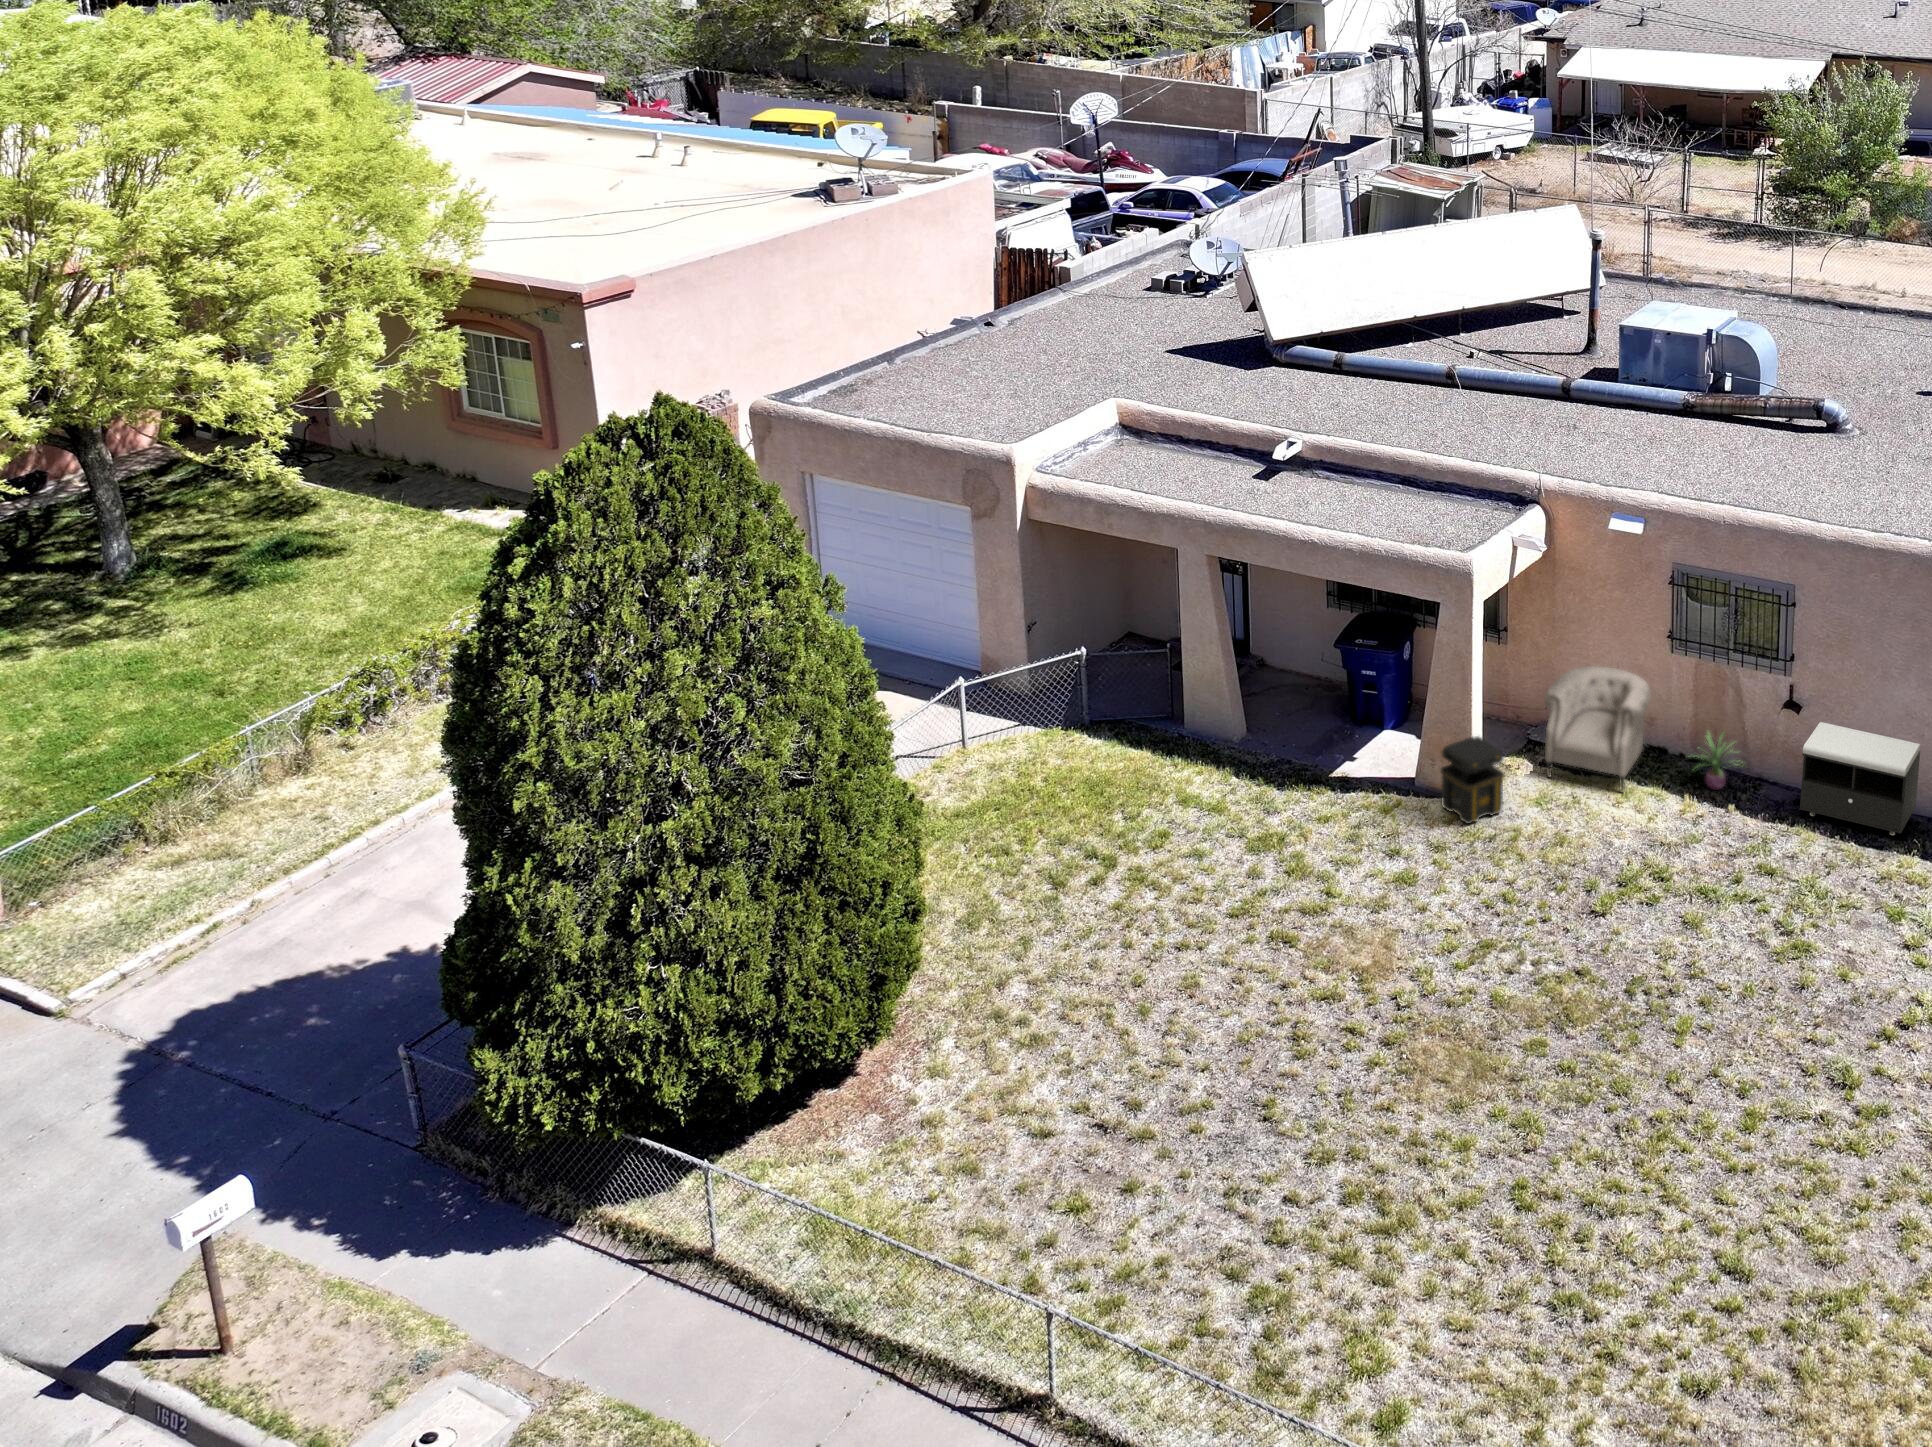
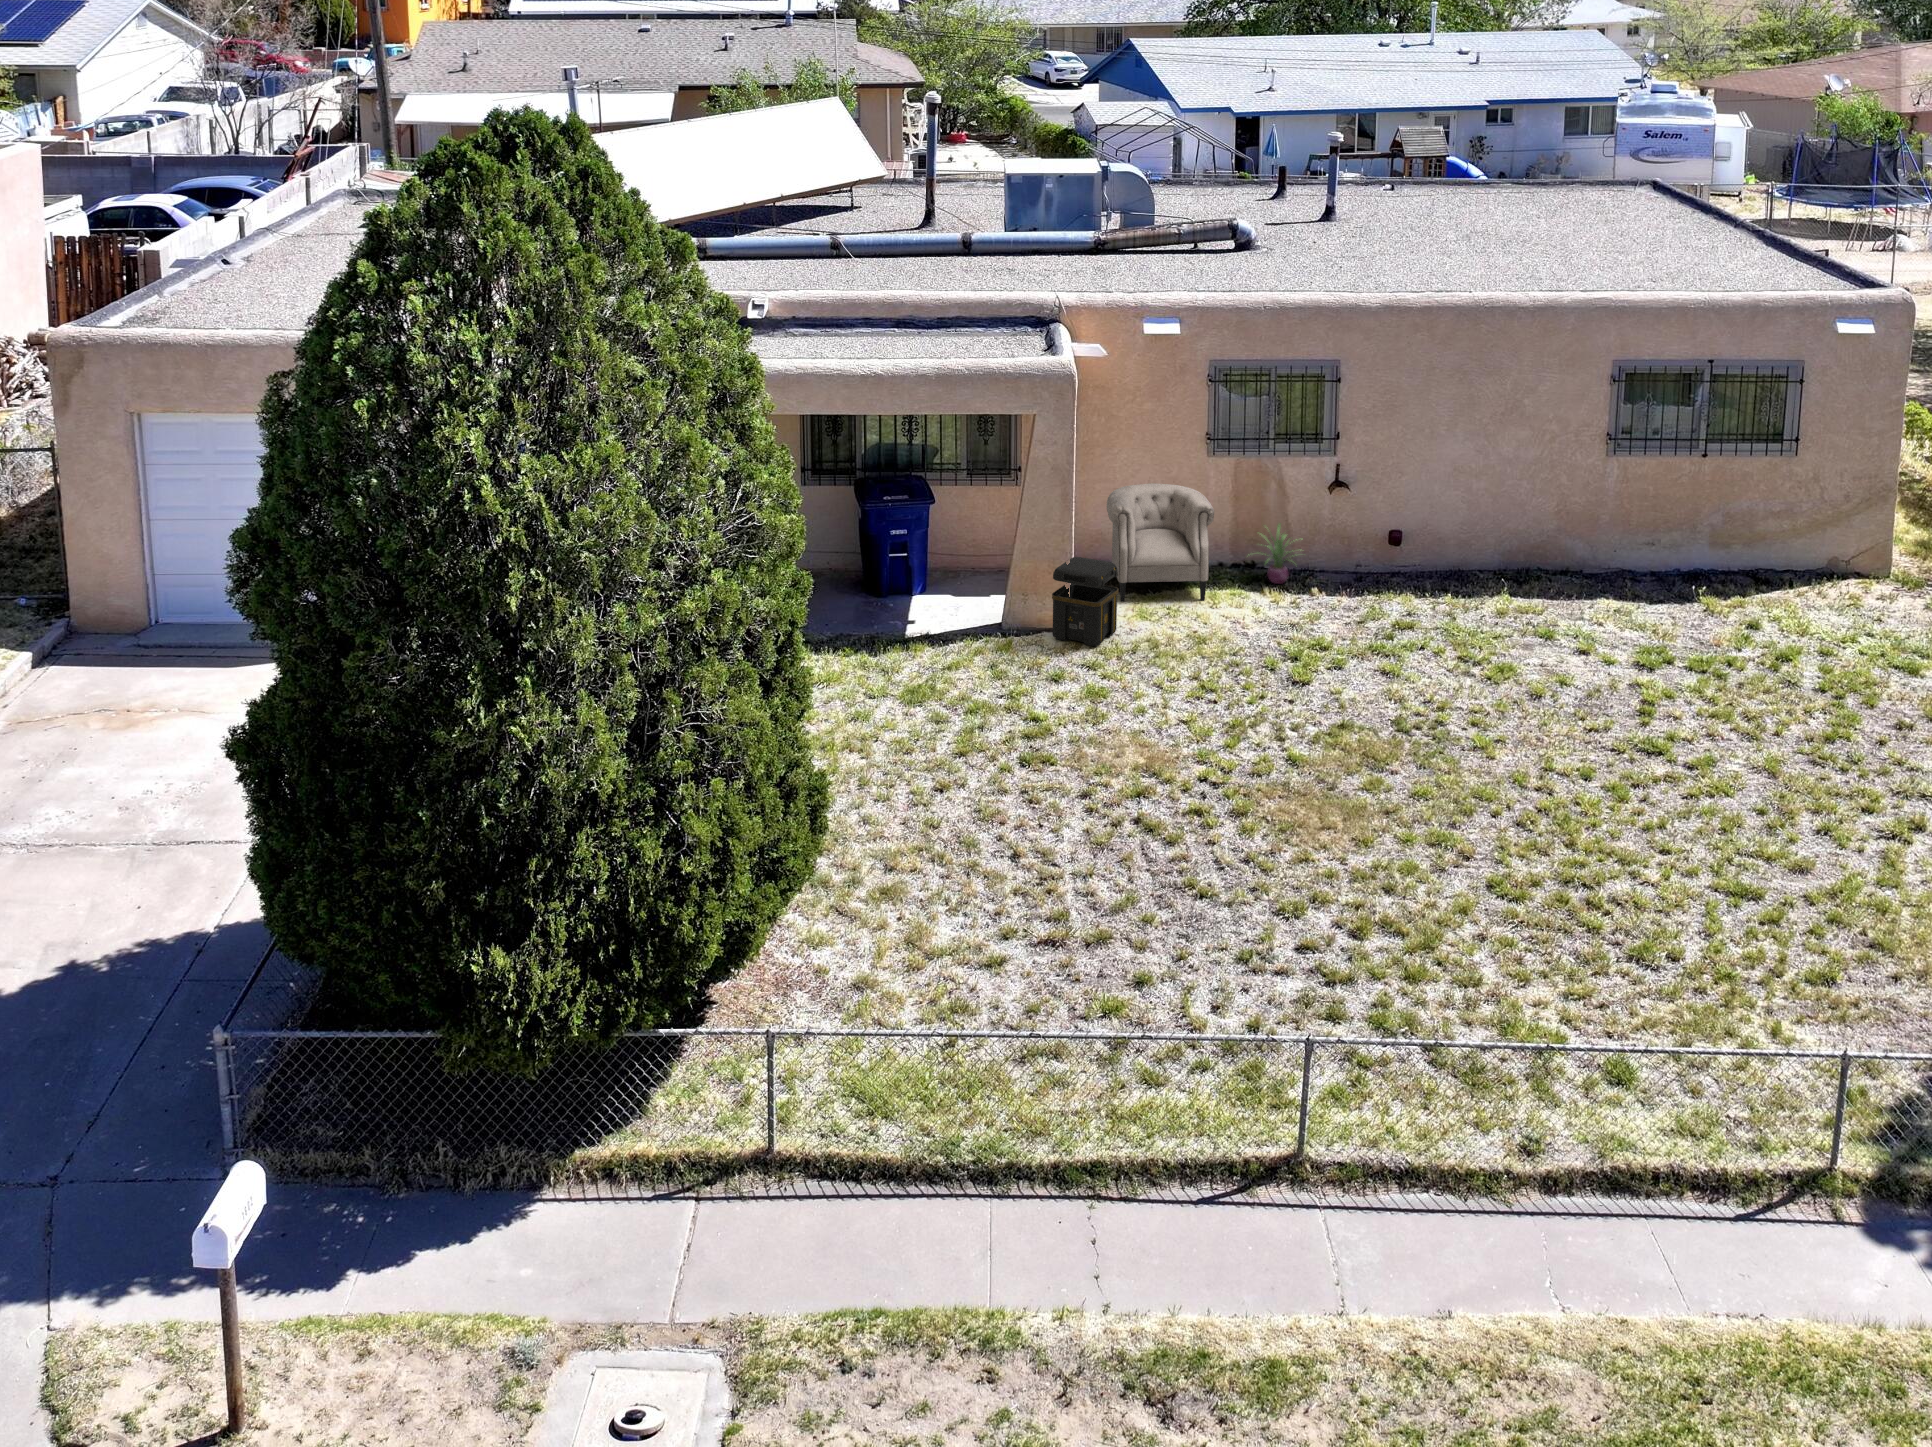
storage bench: present [1800,722,1921,835] -> none [1365,496,1483,587]

